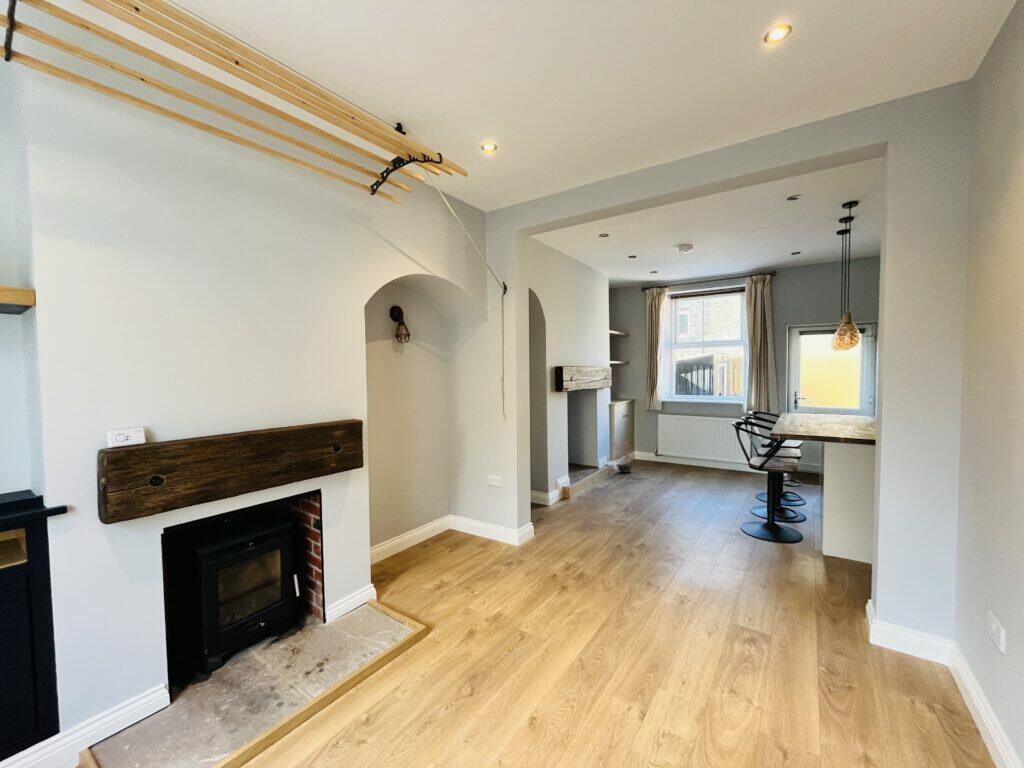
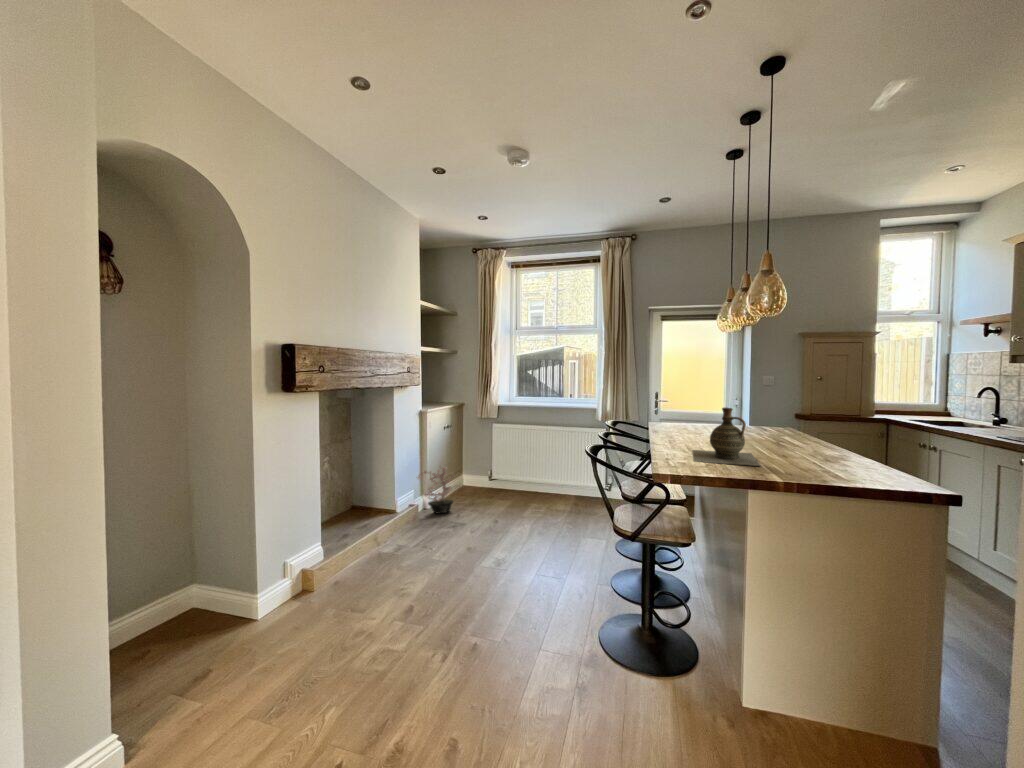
ceramic jug: none [791,401,831,431] -> present [692,408,760,466]

